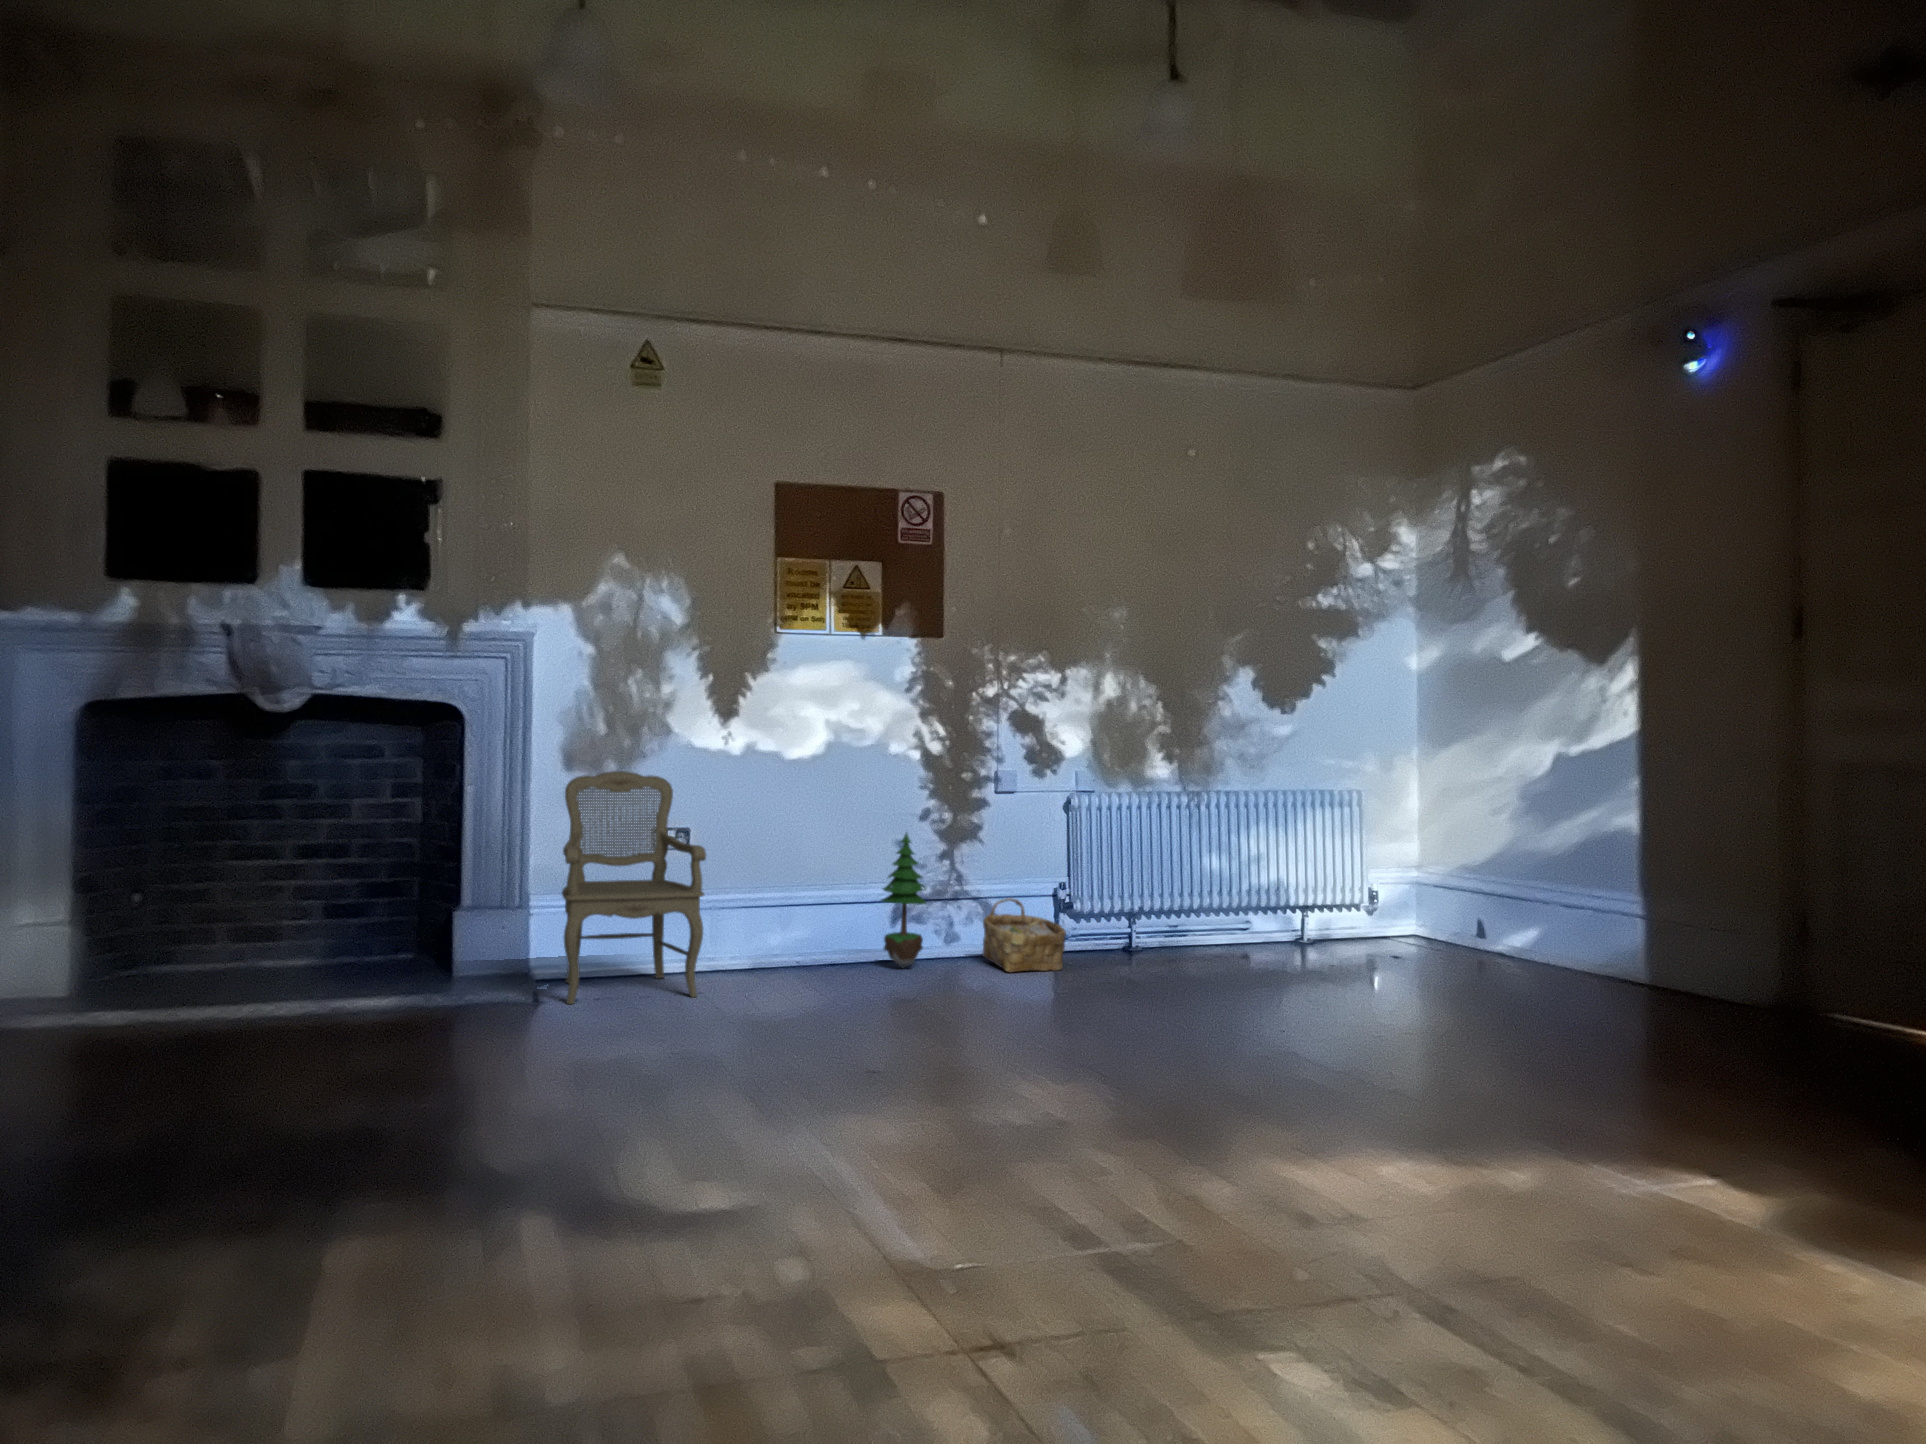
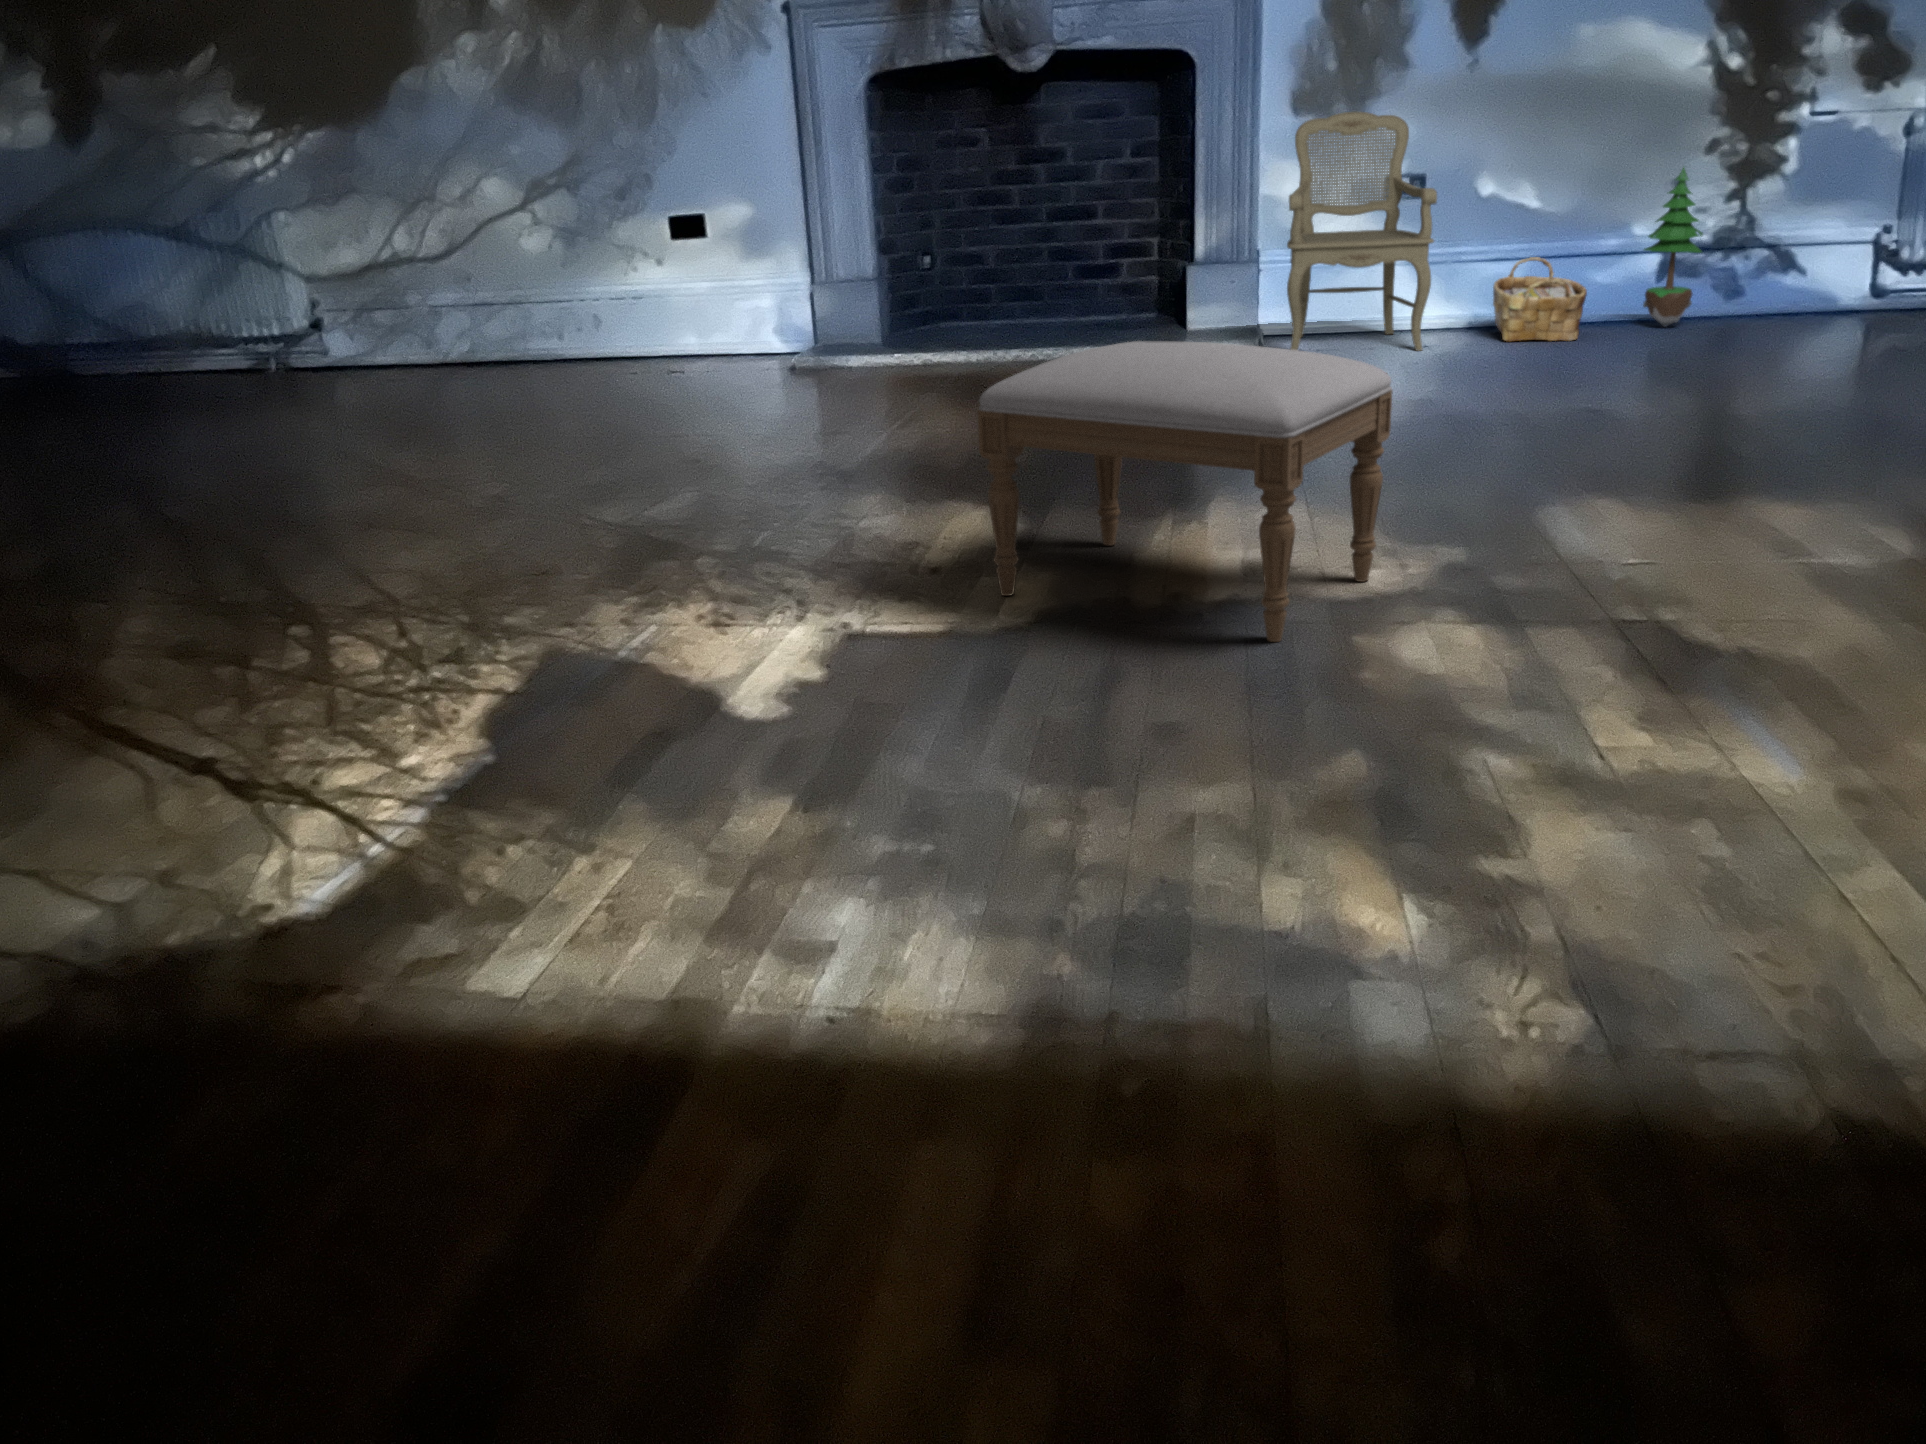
woven basket: present [982,898,1066,973] -> present [1493,257,1587,342]
ottoman: none [299,1046,747,1379] -> present [978,341,1392,642]

